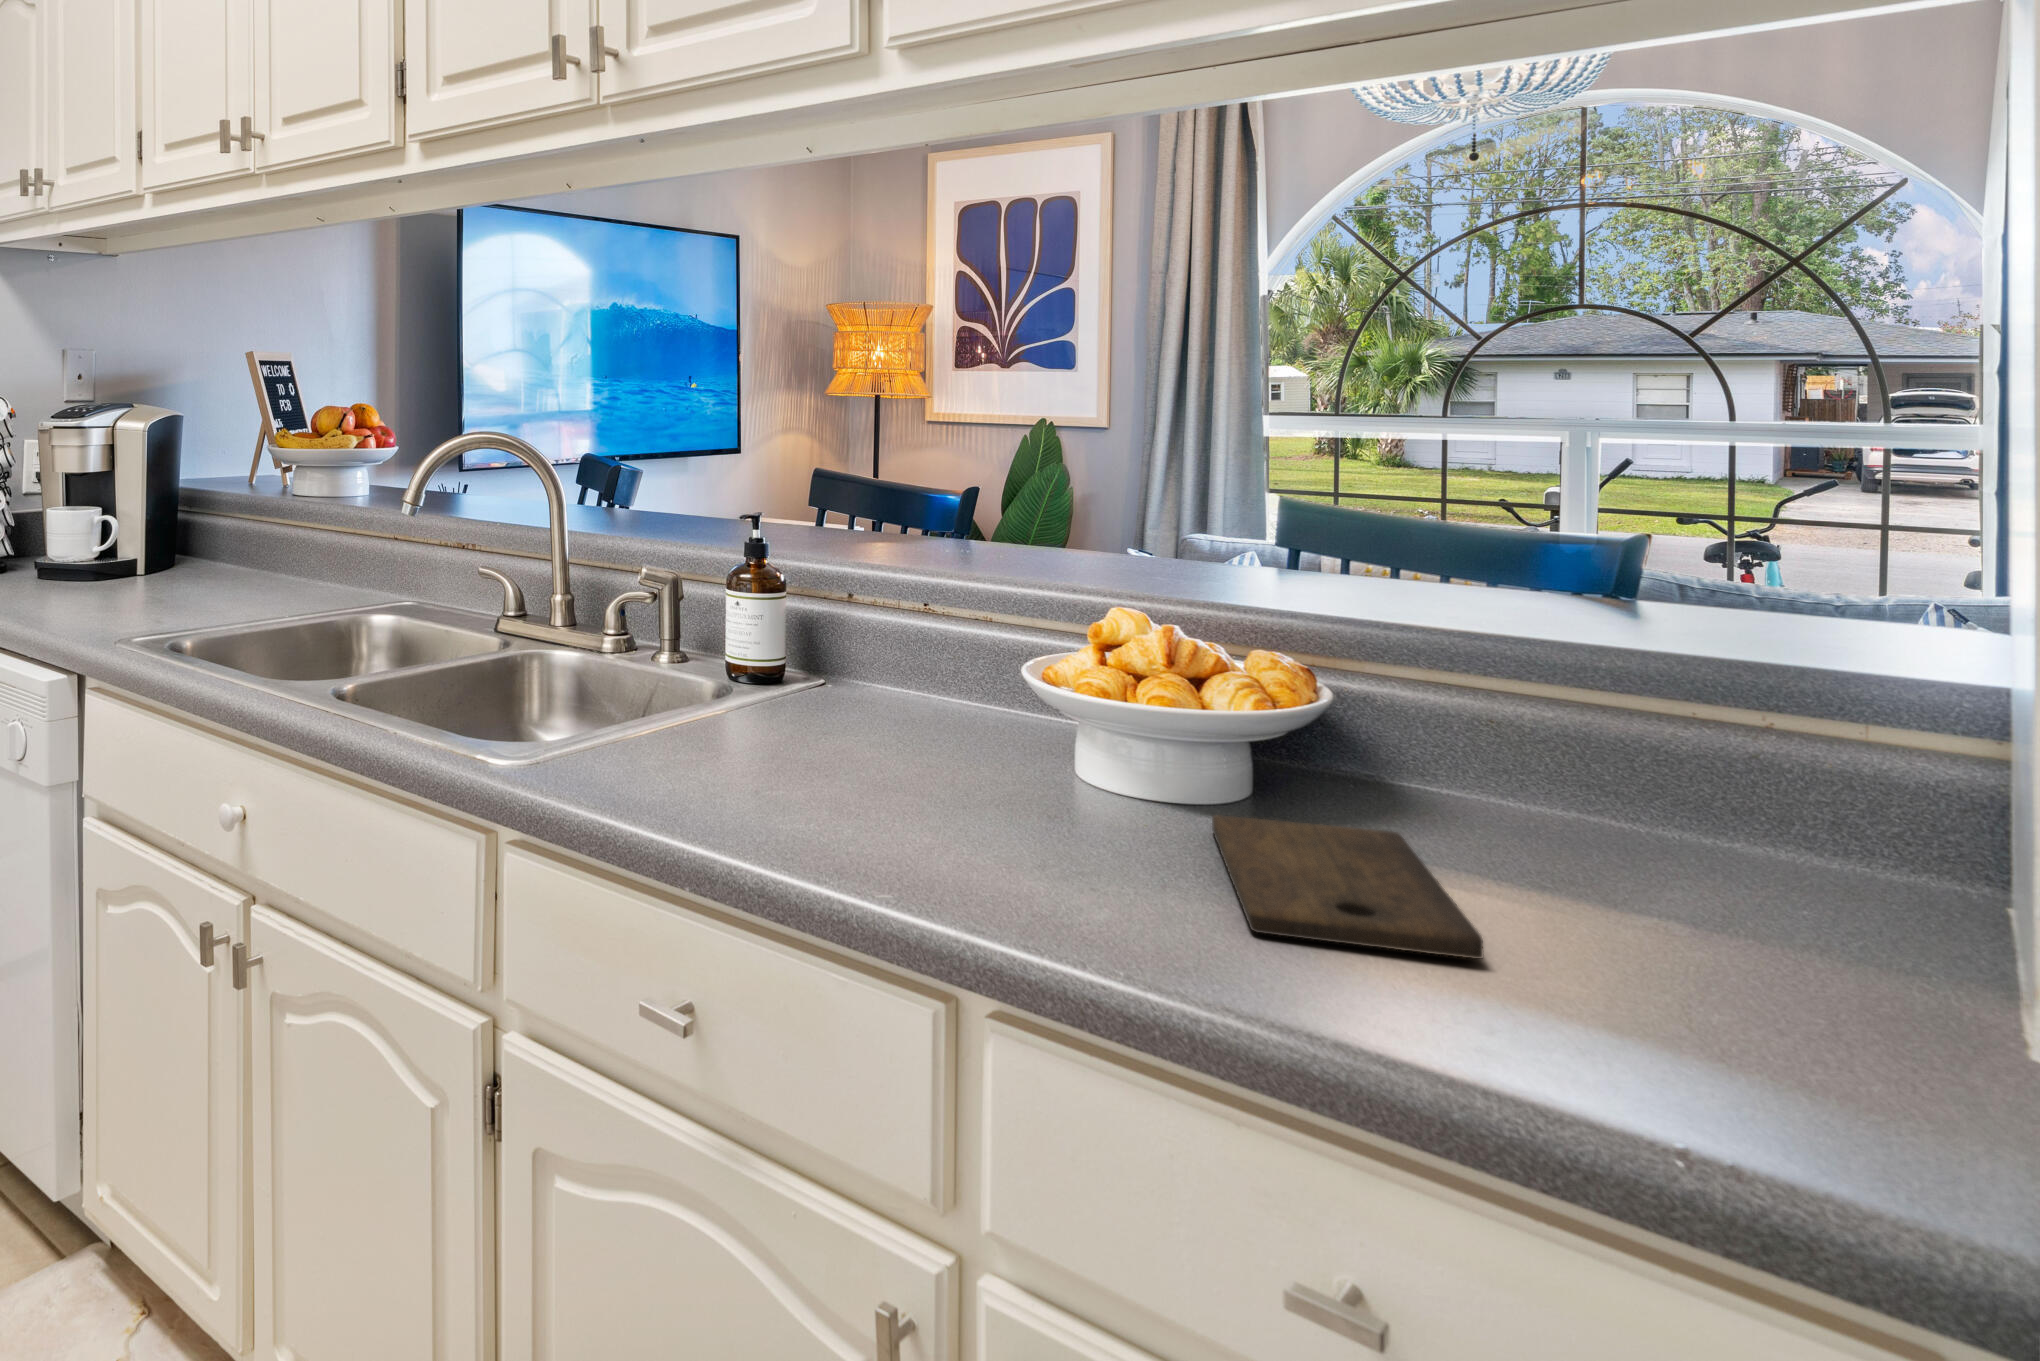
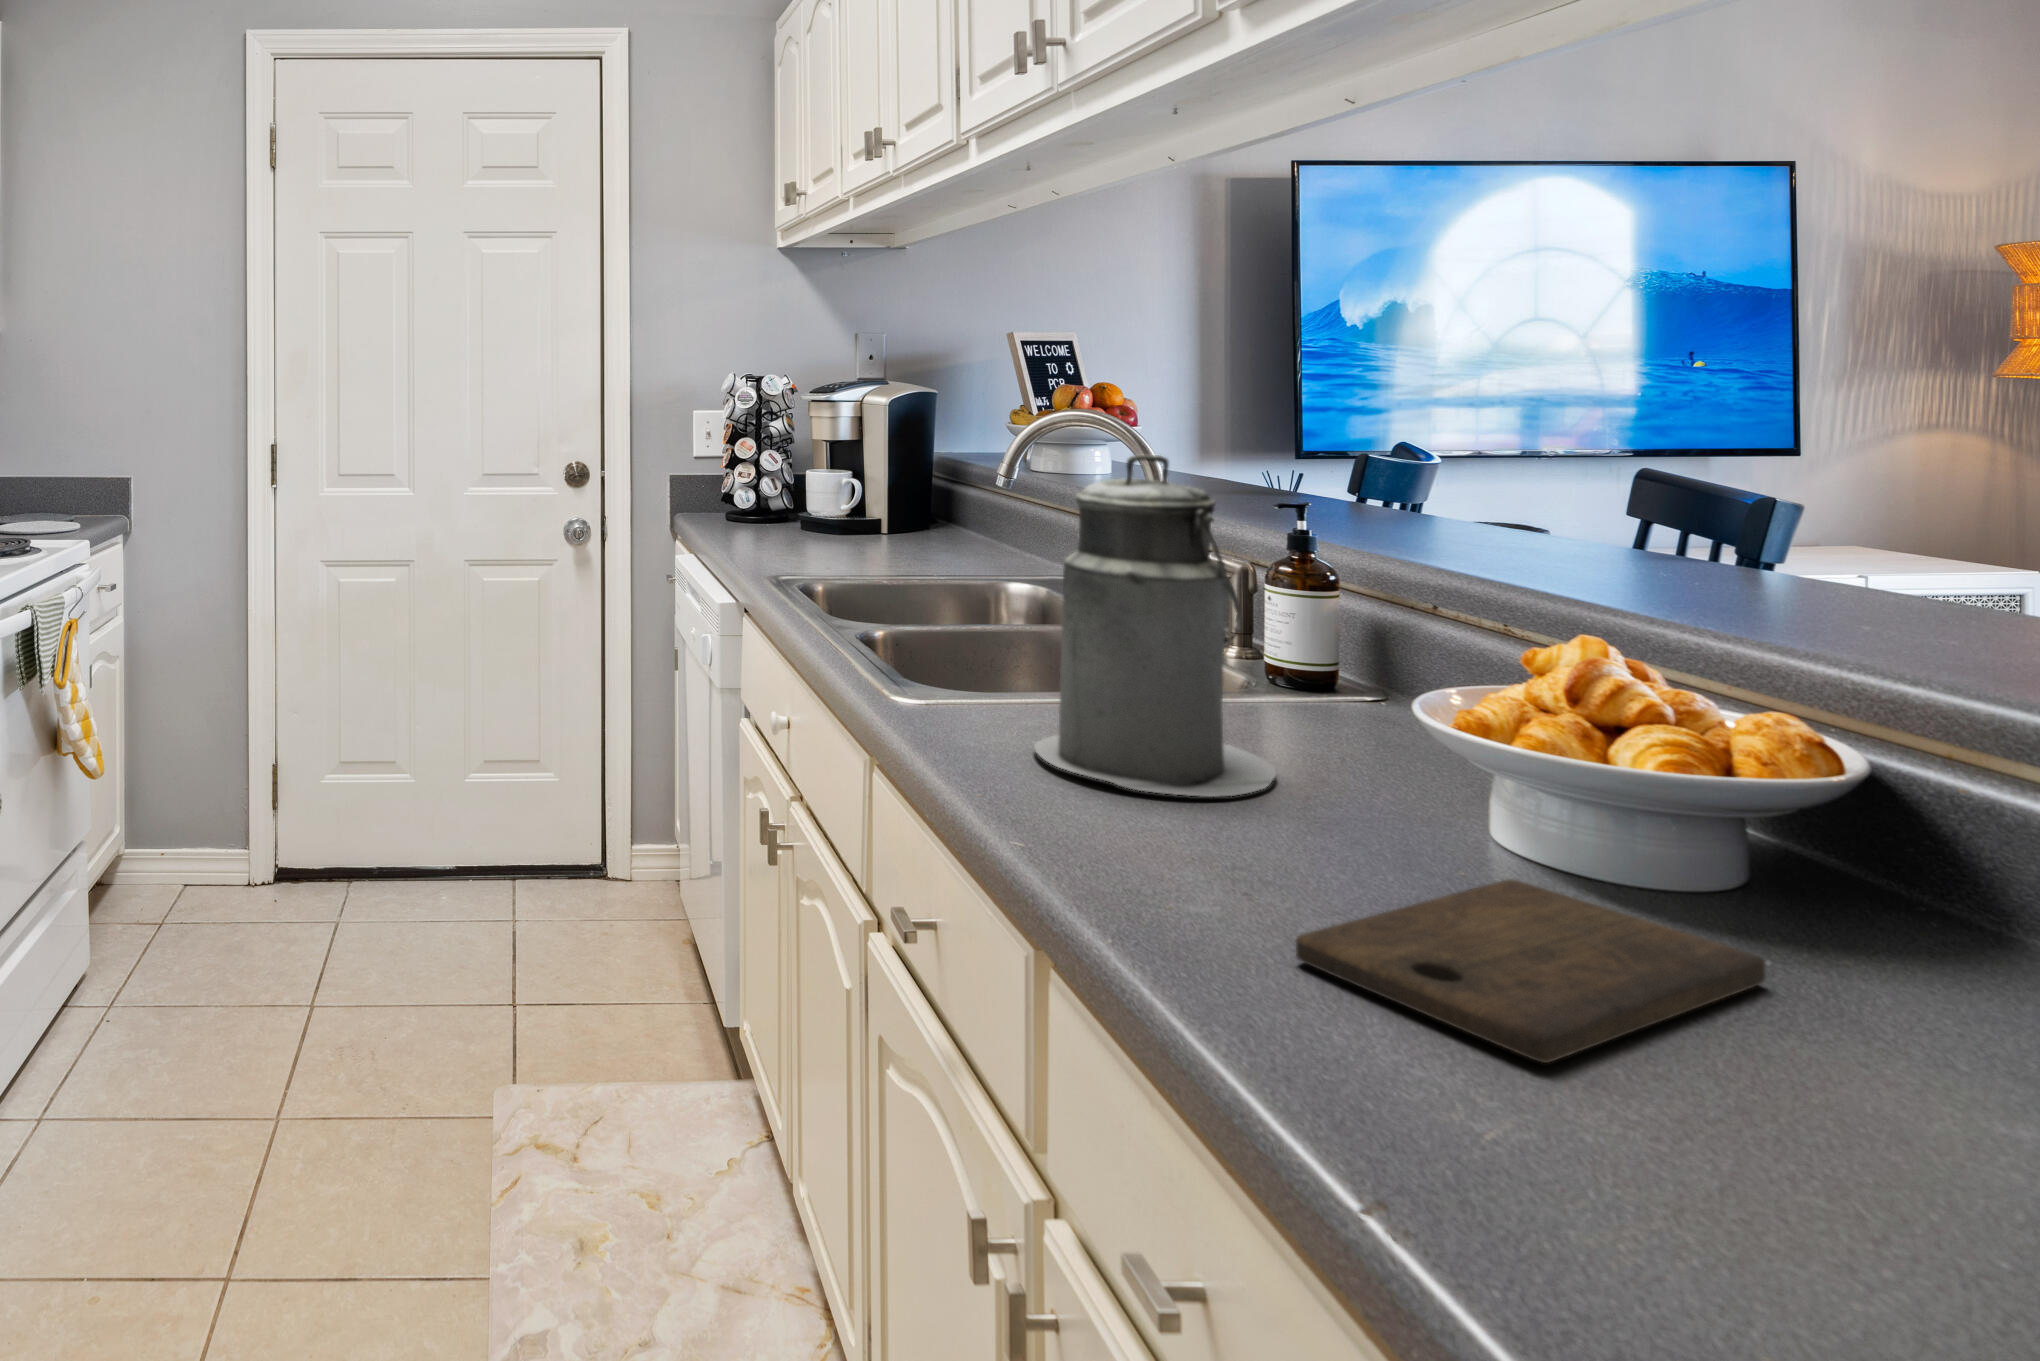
canister: none [737,487,950,809] -> present [1034,455,1276,797]

